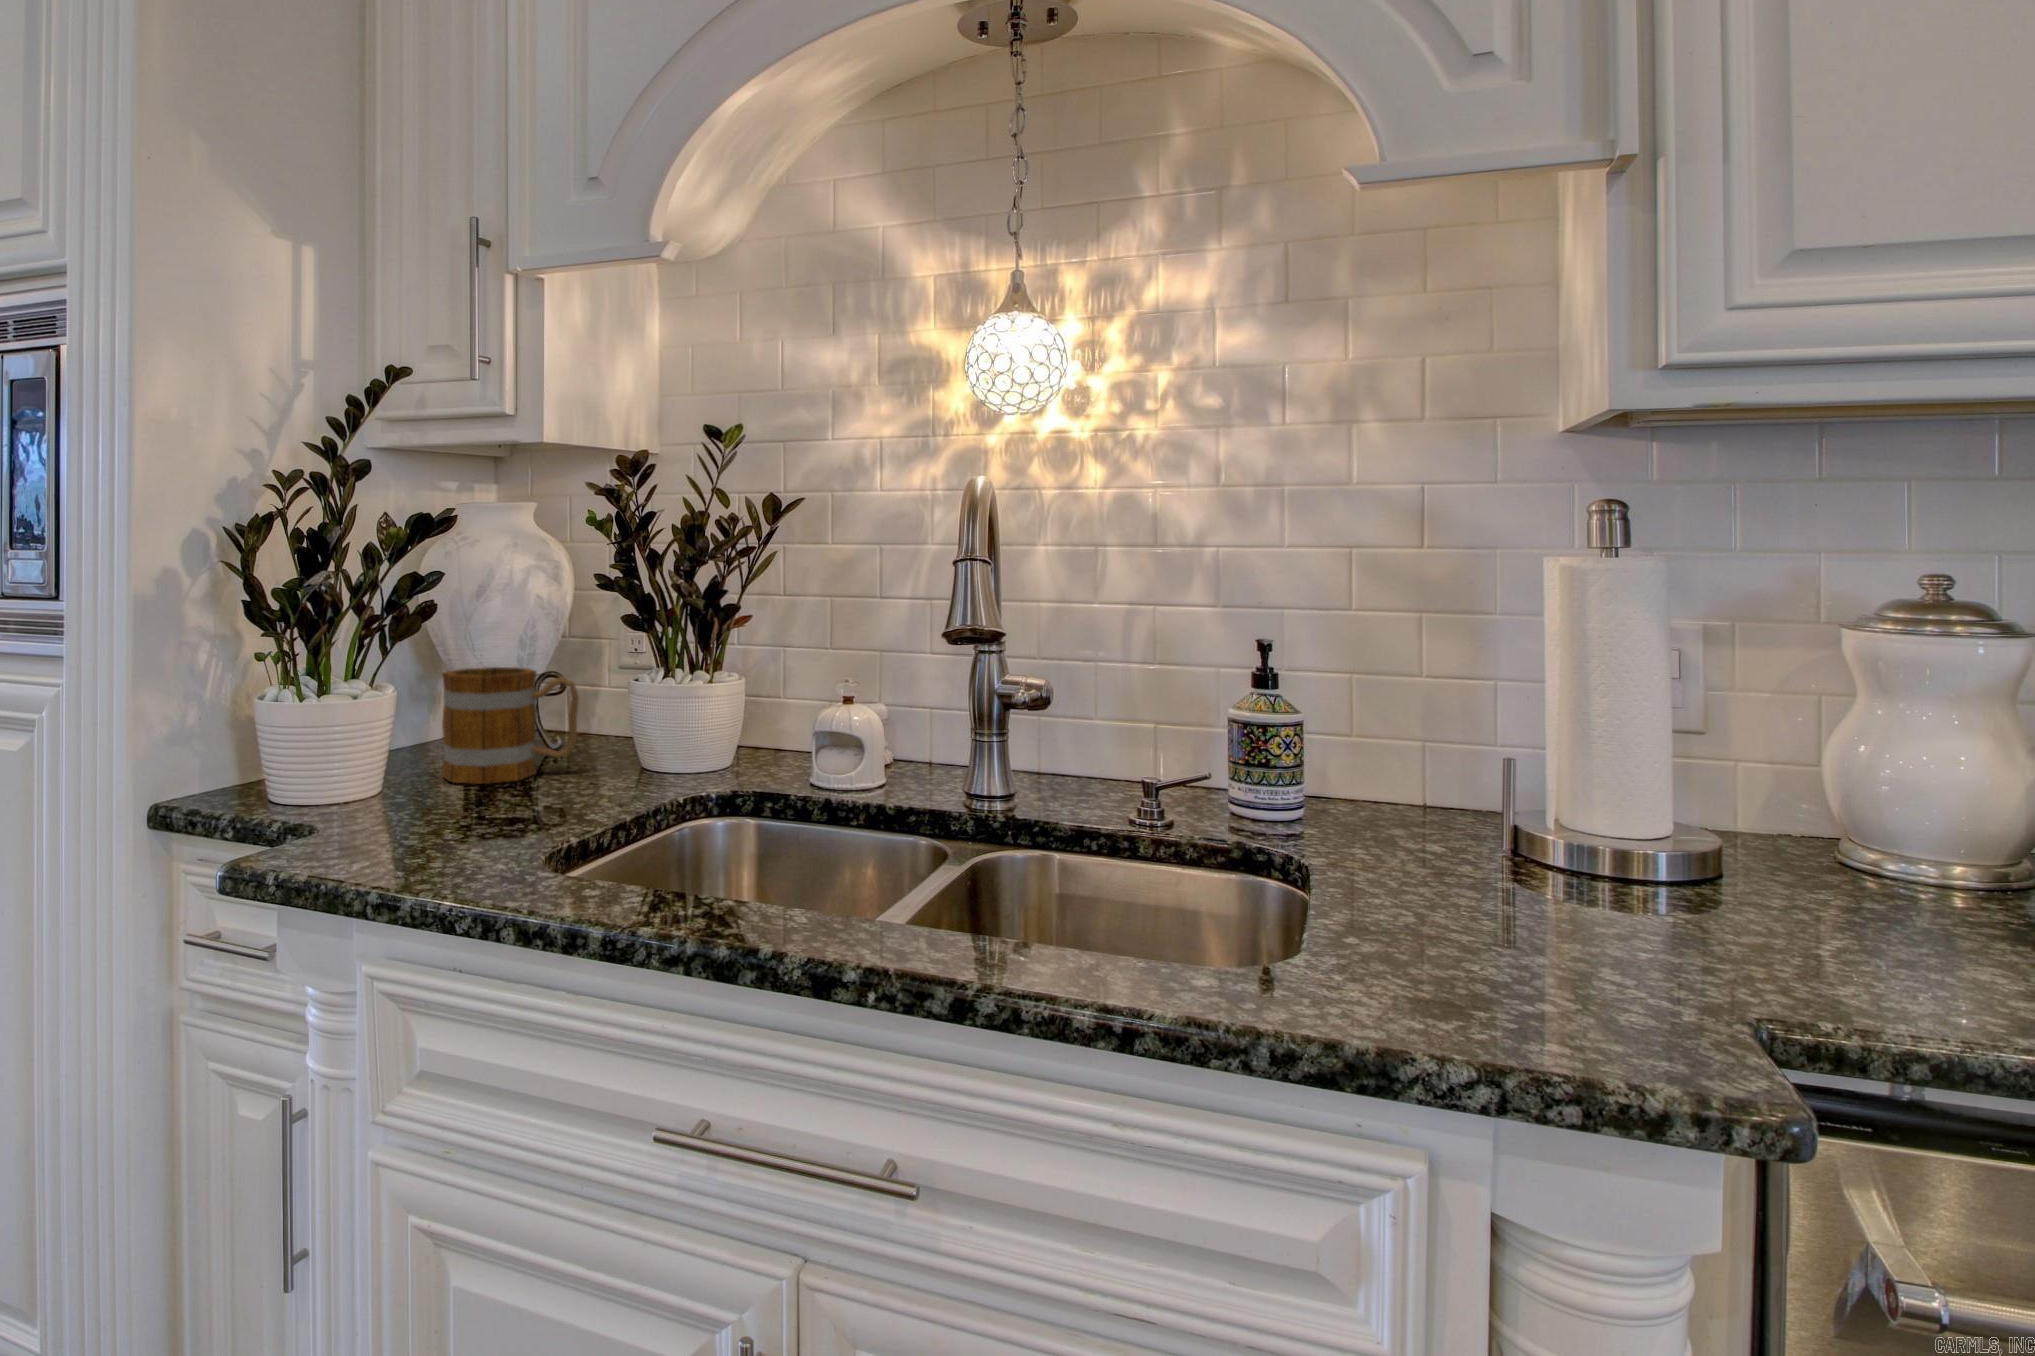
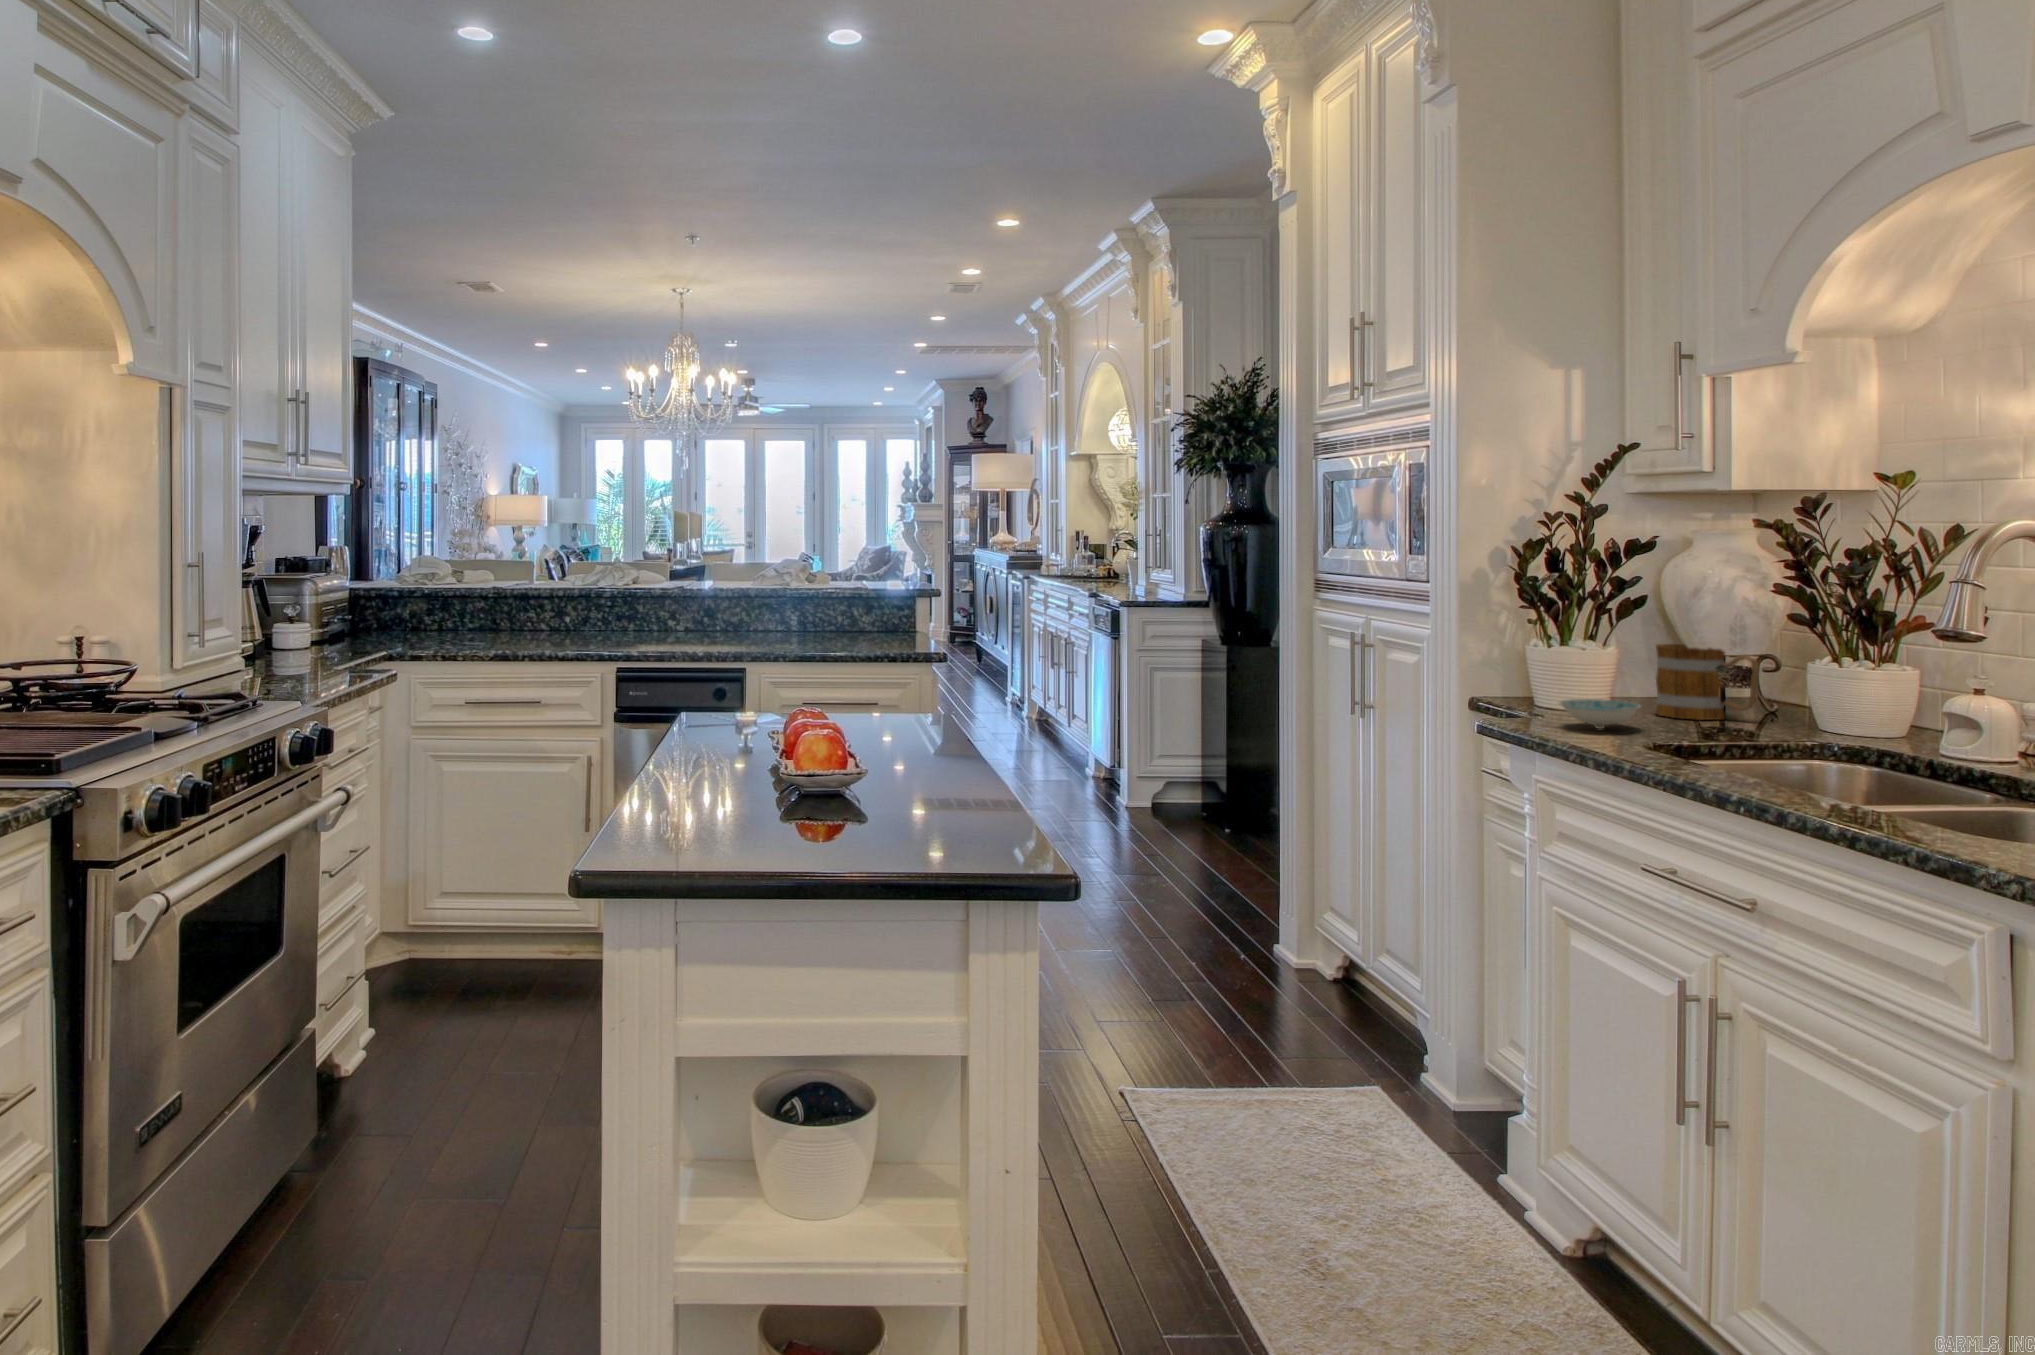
ceramic bowl: none [357,775,484,832] -> present [1560,699,1641,729]

